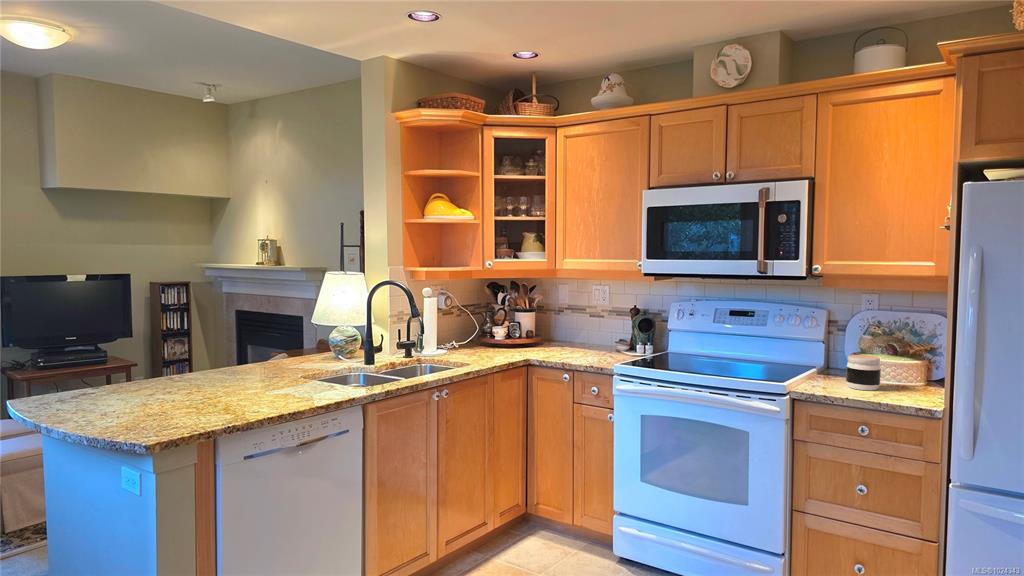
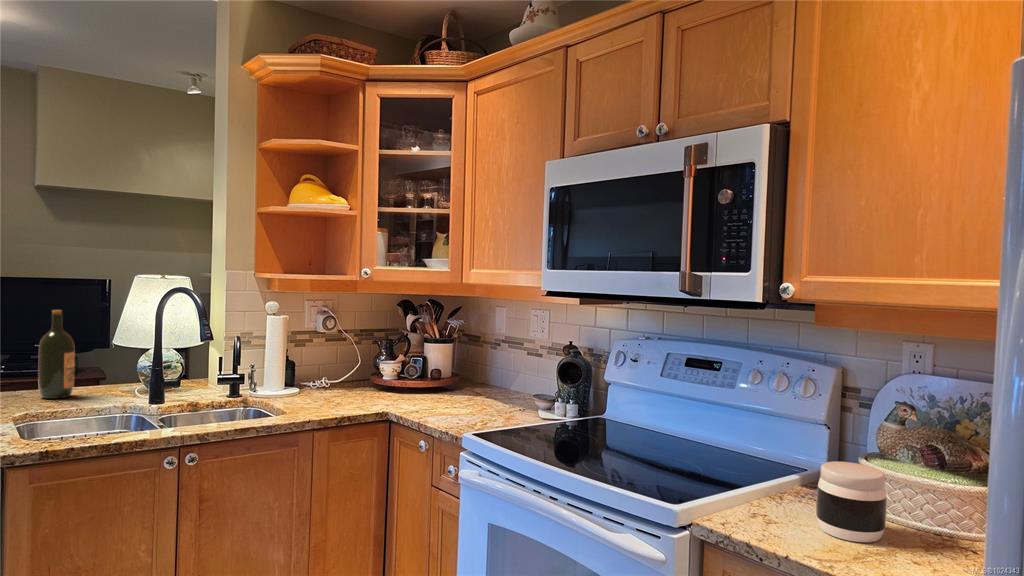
wine bottle: none [278,300,302,366] -> present [38,310,75,399]

